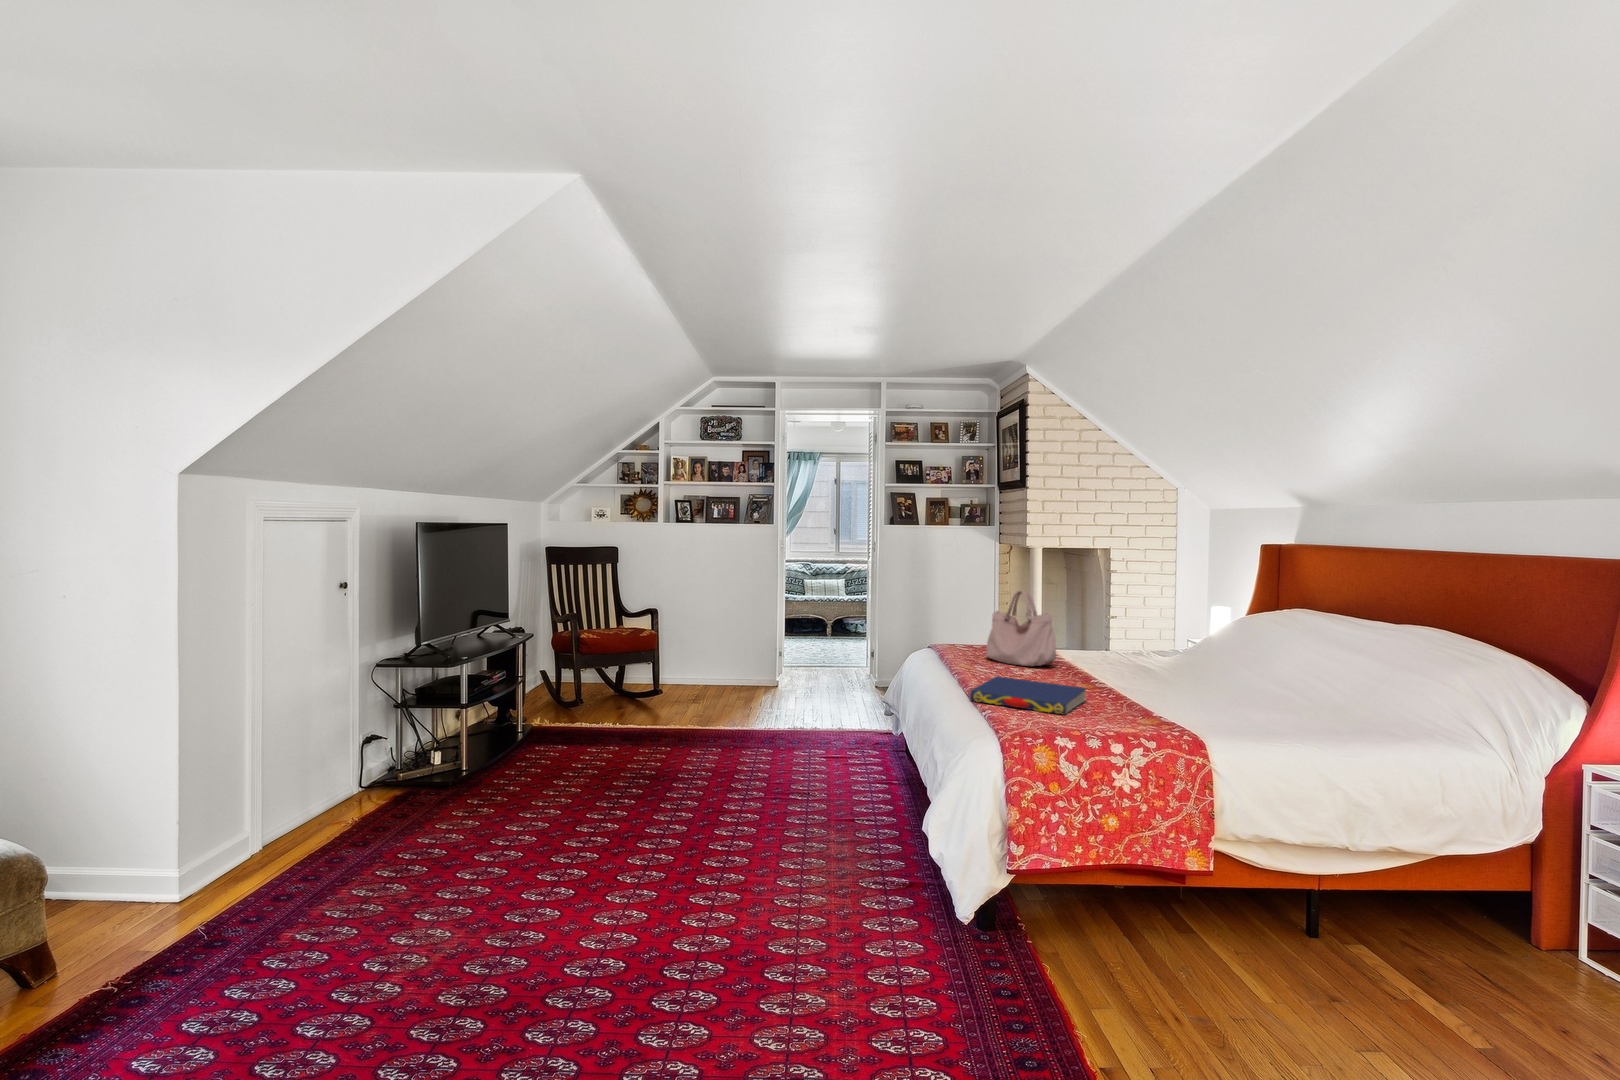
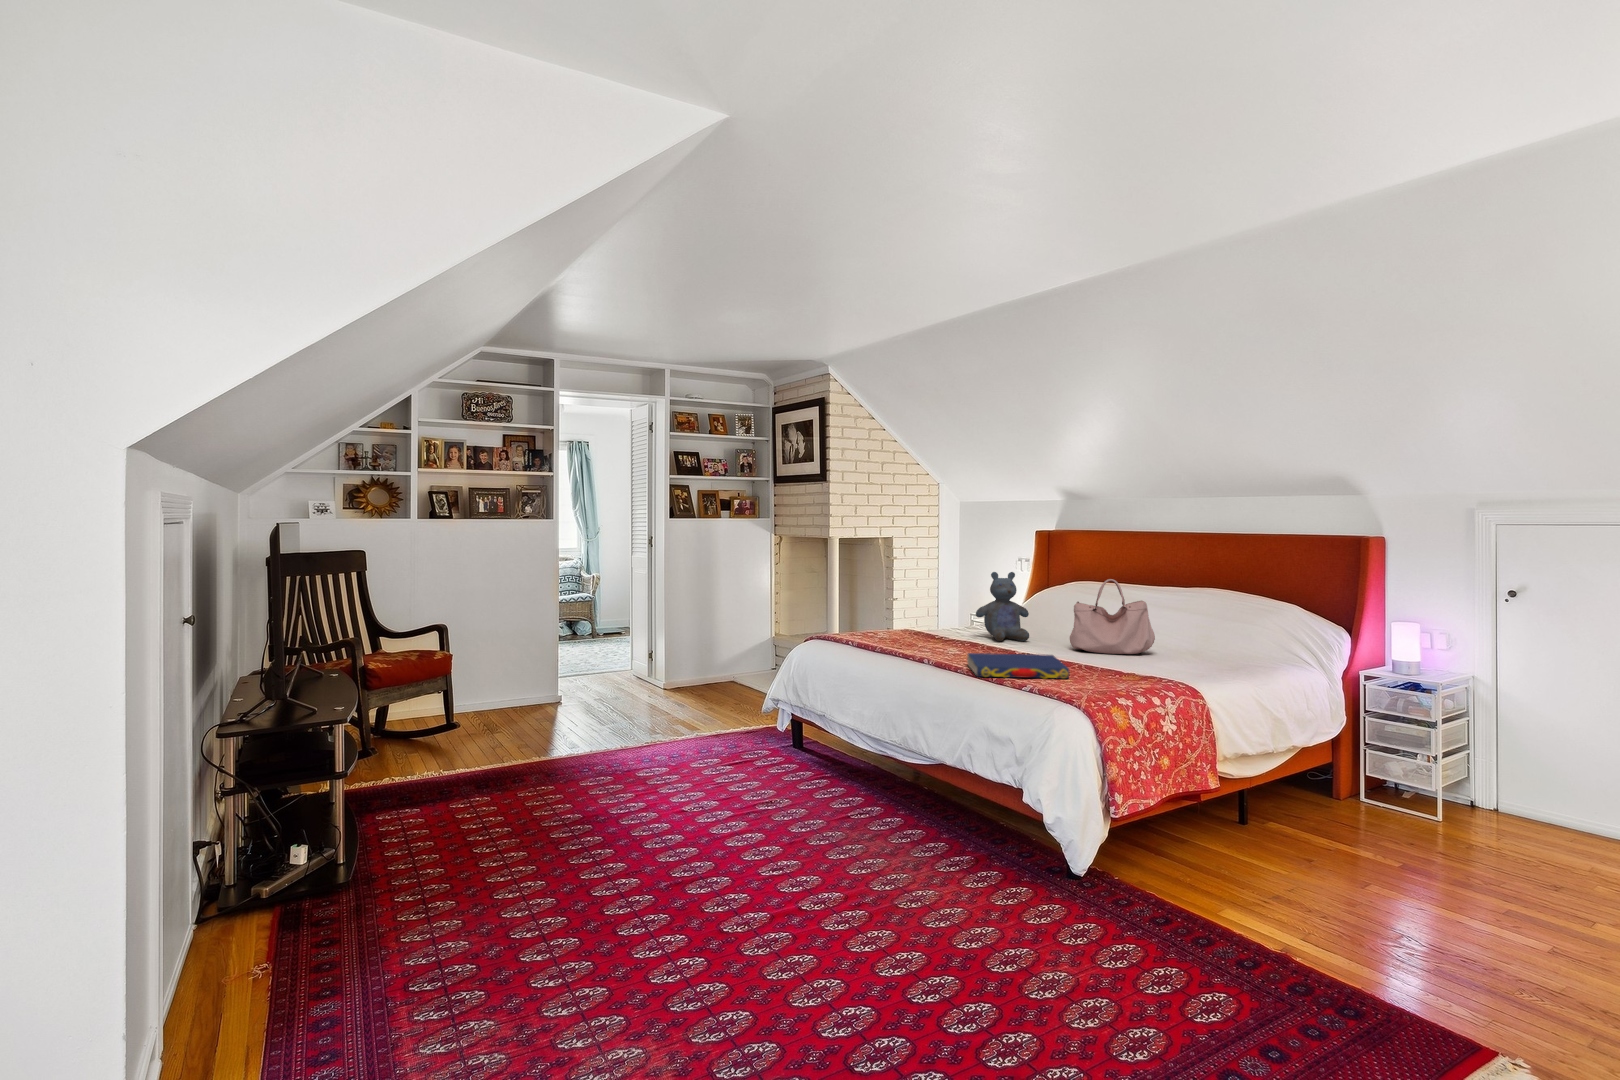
handbag: present [986,590,1056,666] -> present [1070,579,1155,654]
stuffed bear: none [1091,592,1156,672] -> present [976,572,1029,641]

